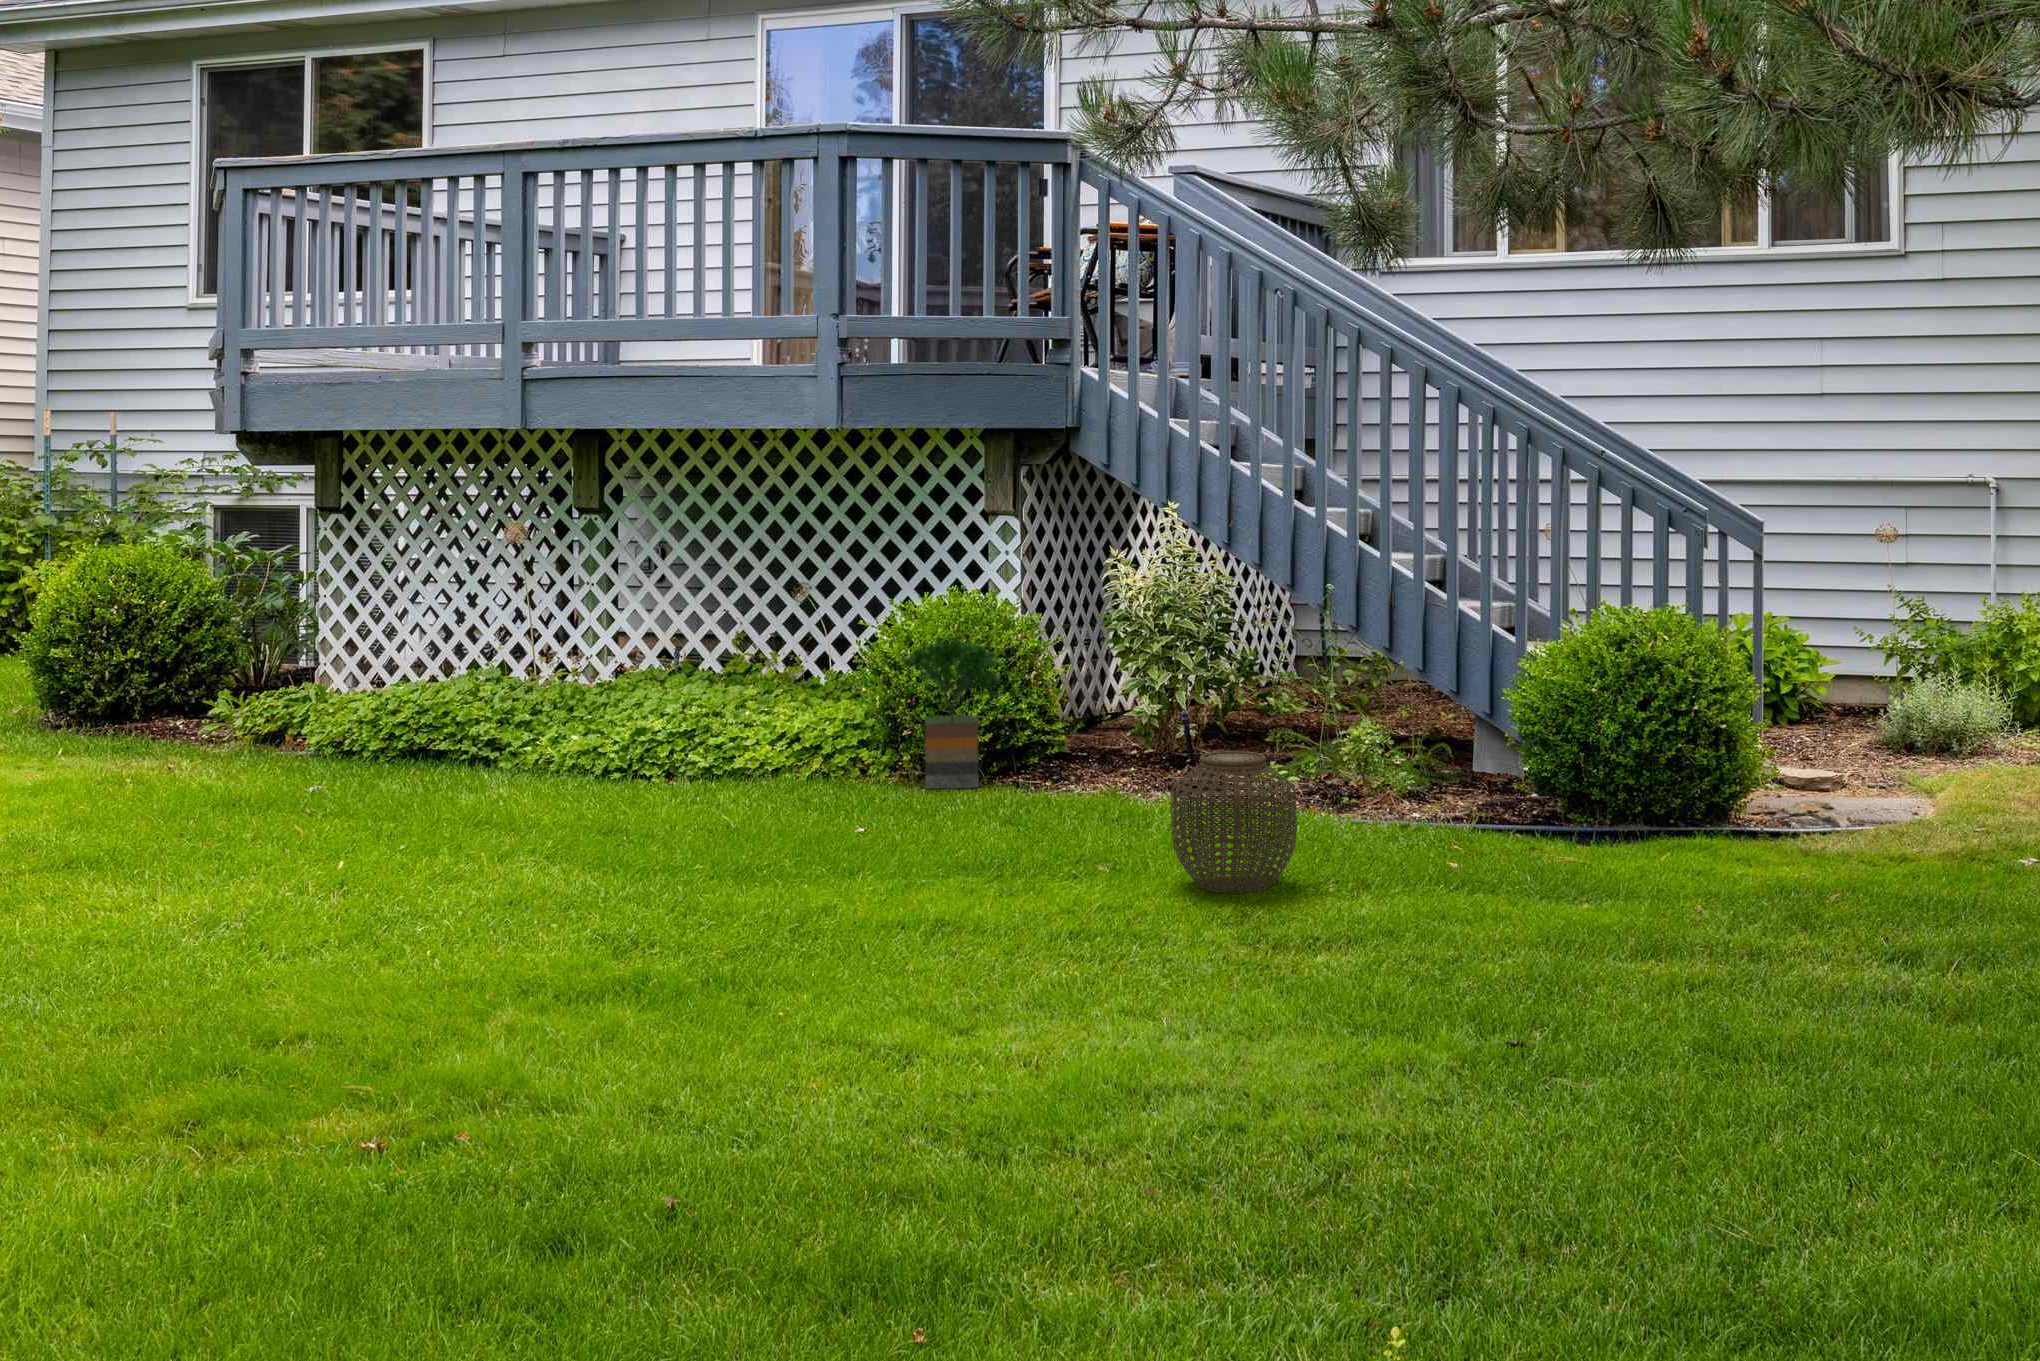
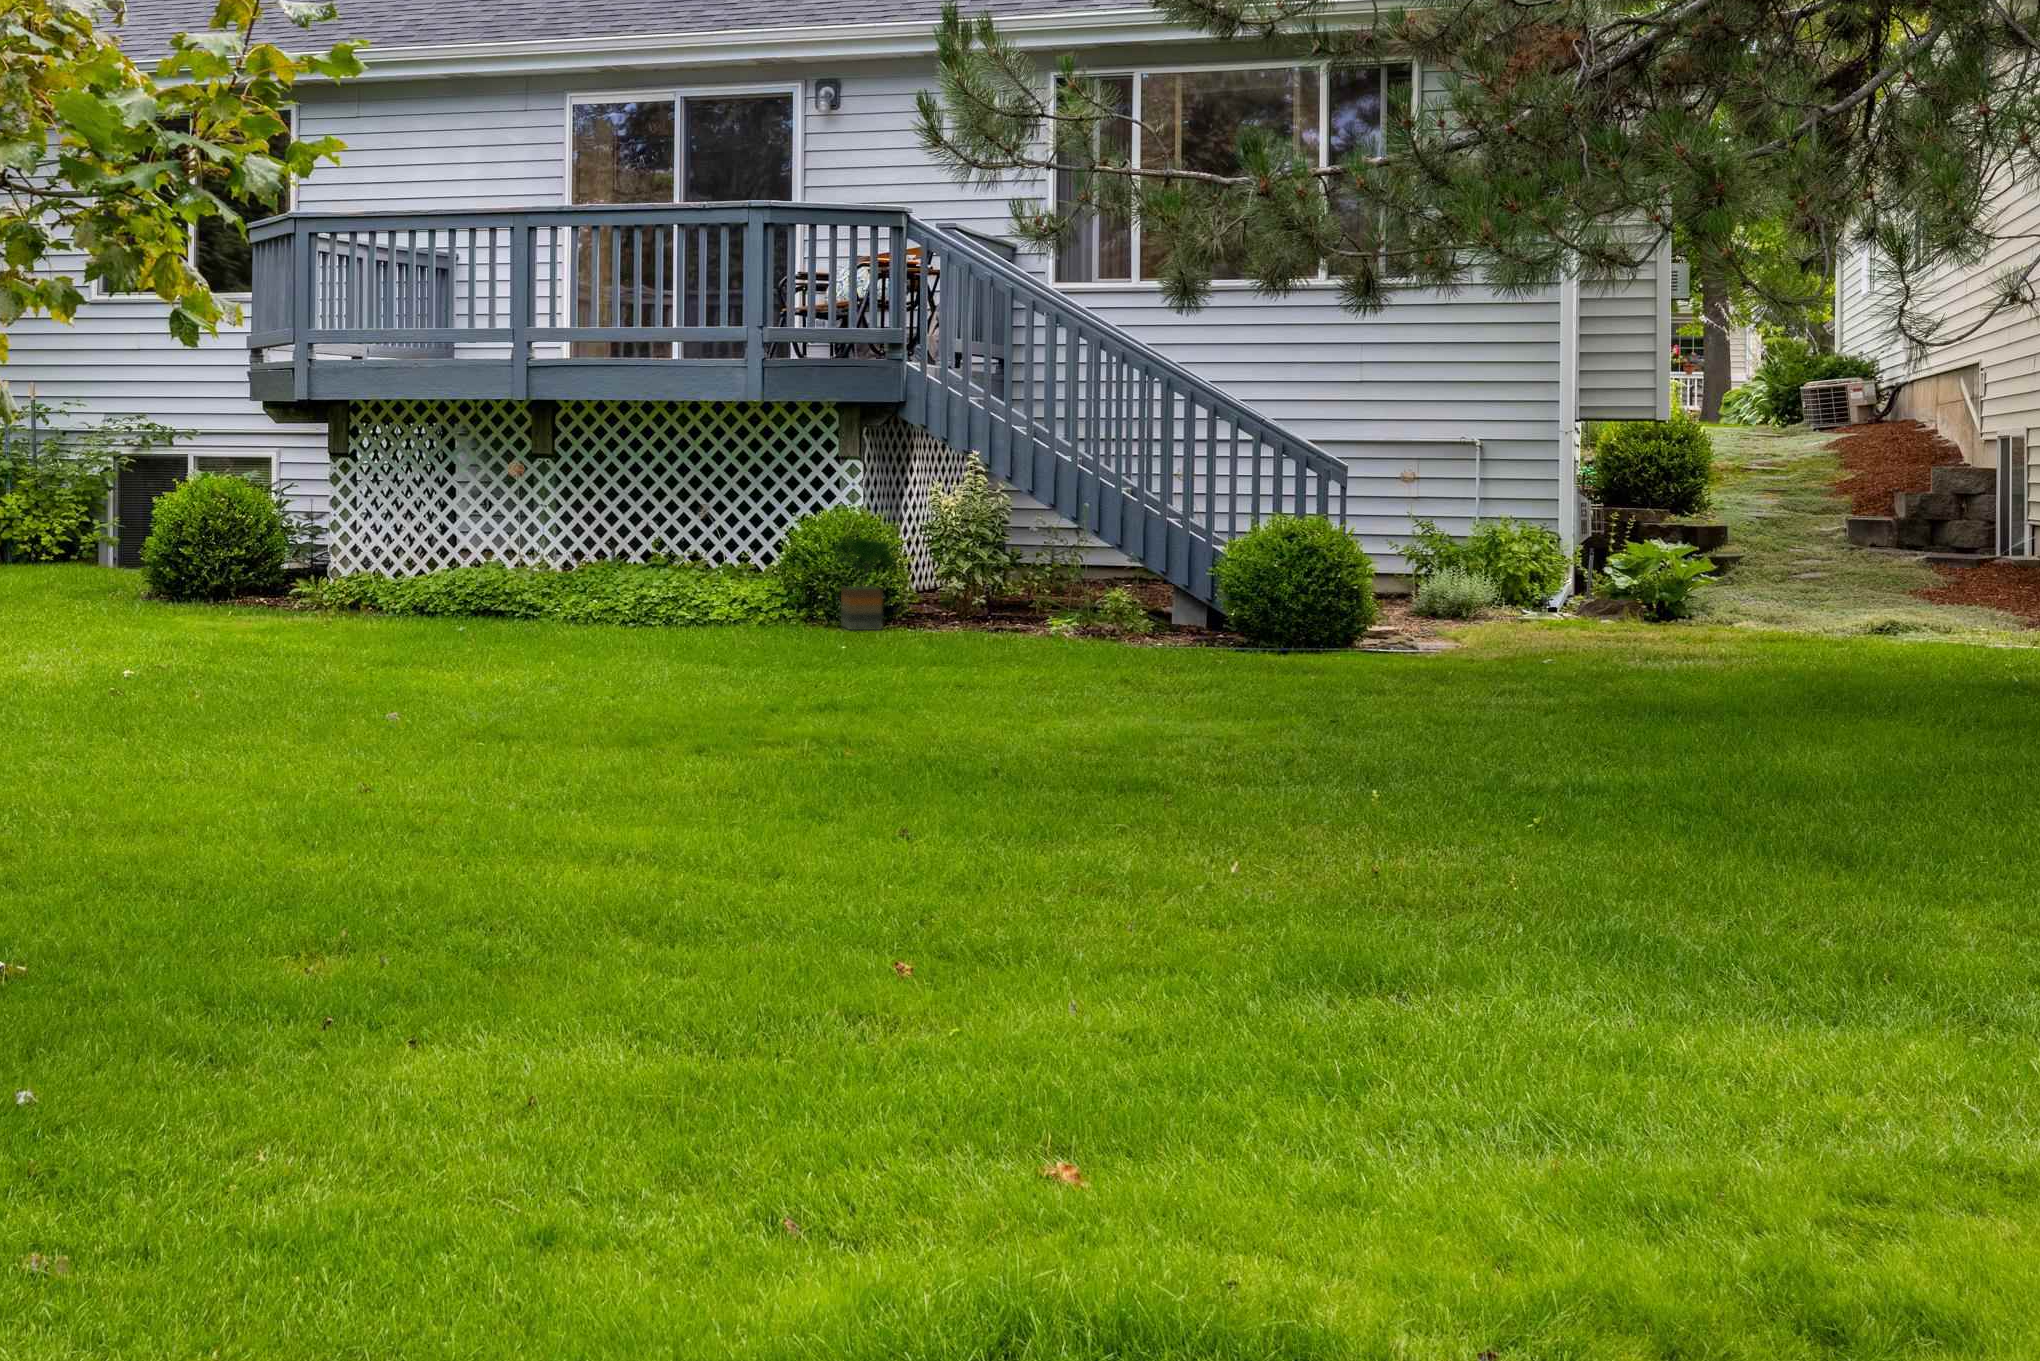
woven basket: present [1171,751,1297,893] -> none [1075,591,1149,670]

